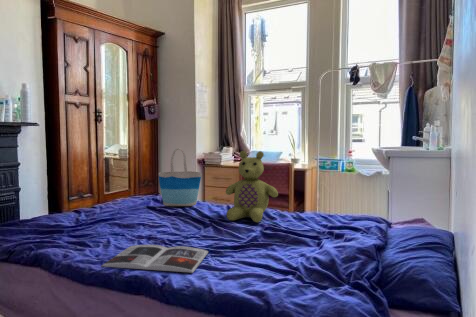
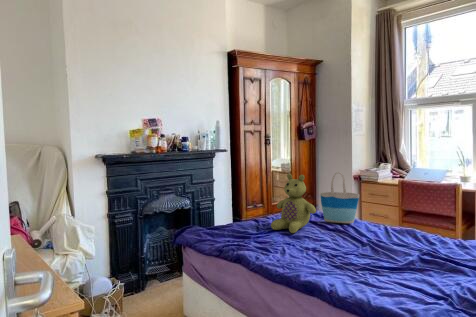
stuffed bear: present [226,151,278,222] -> present [271,174,316,233]
magazine: present [102,245,208,273] -> none [283,256,367,285]

